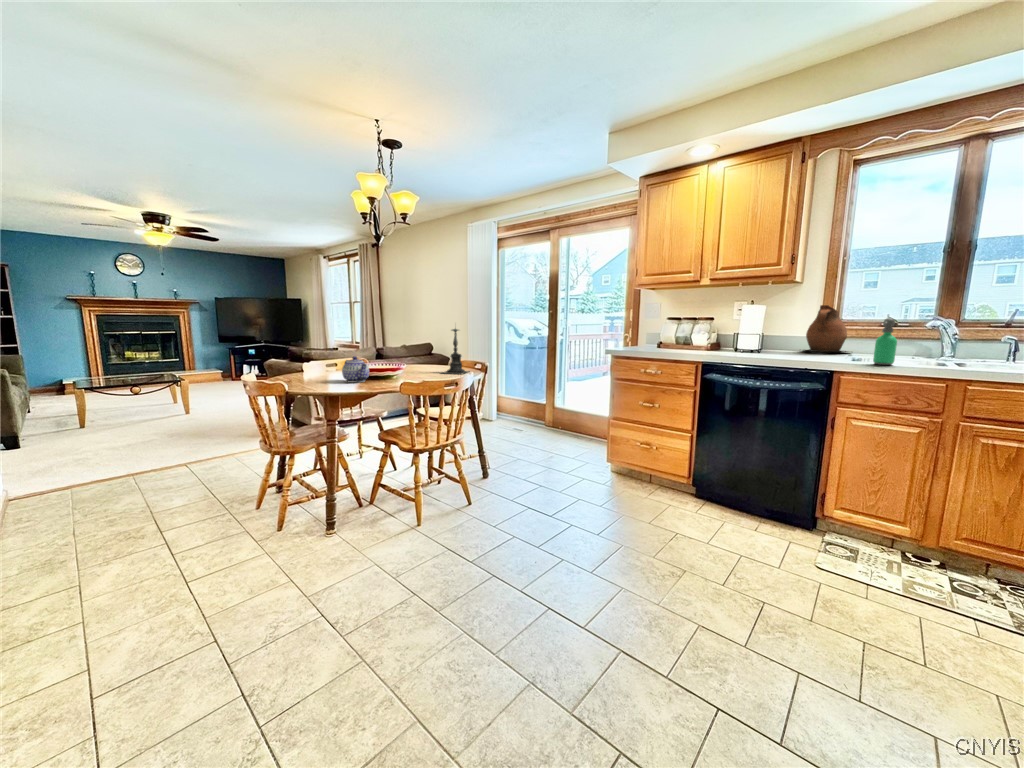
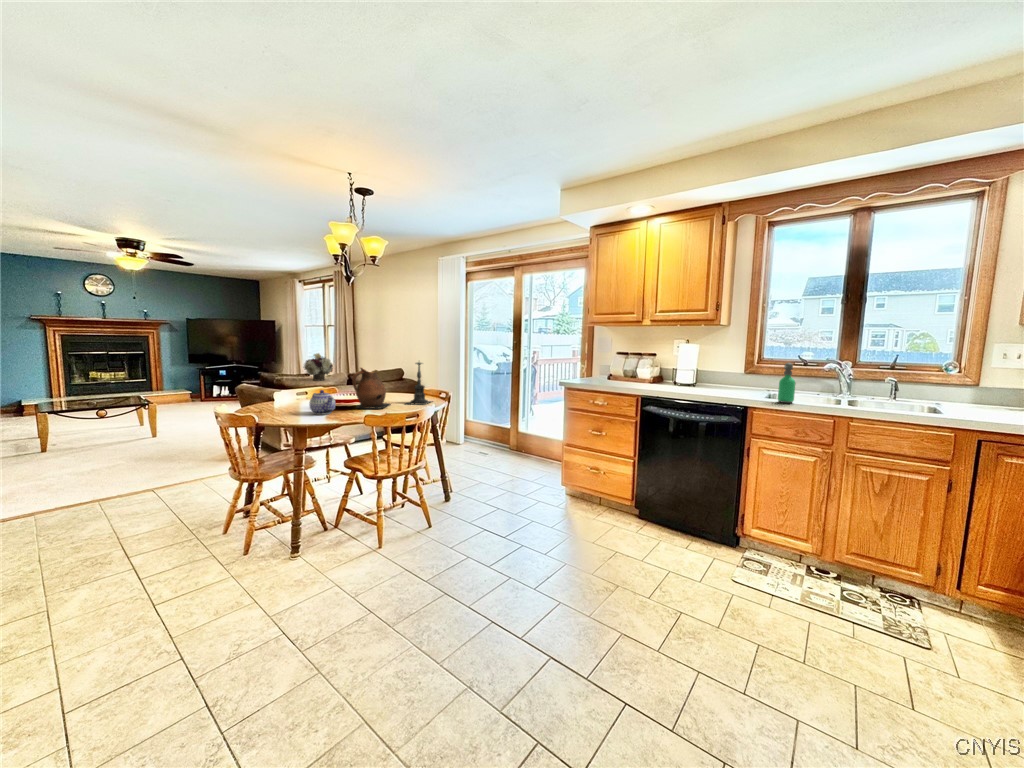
ceramic pitcher: present [805,305,848,352] -> present [352,368,390,409]
flower arrangement: none [331,327,362,355] -> present [304,353,333,381]

